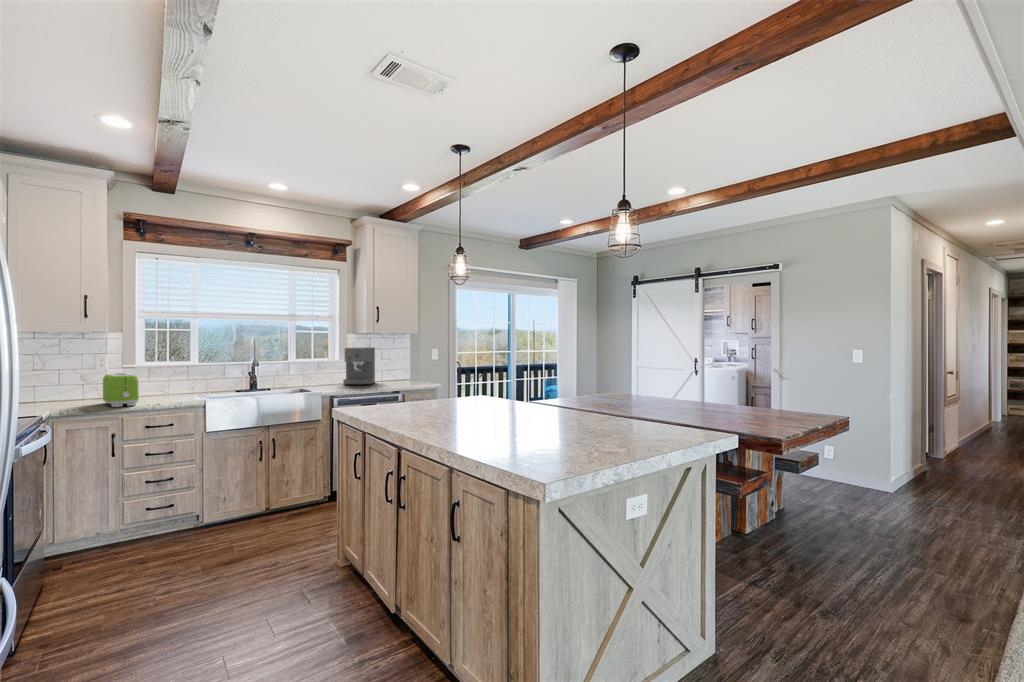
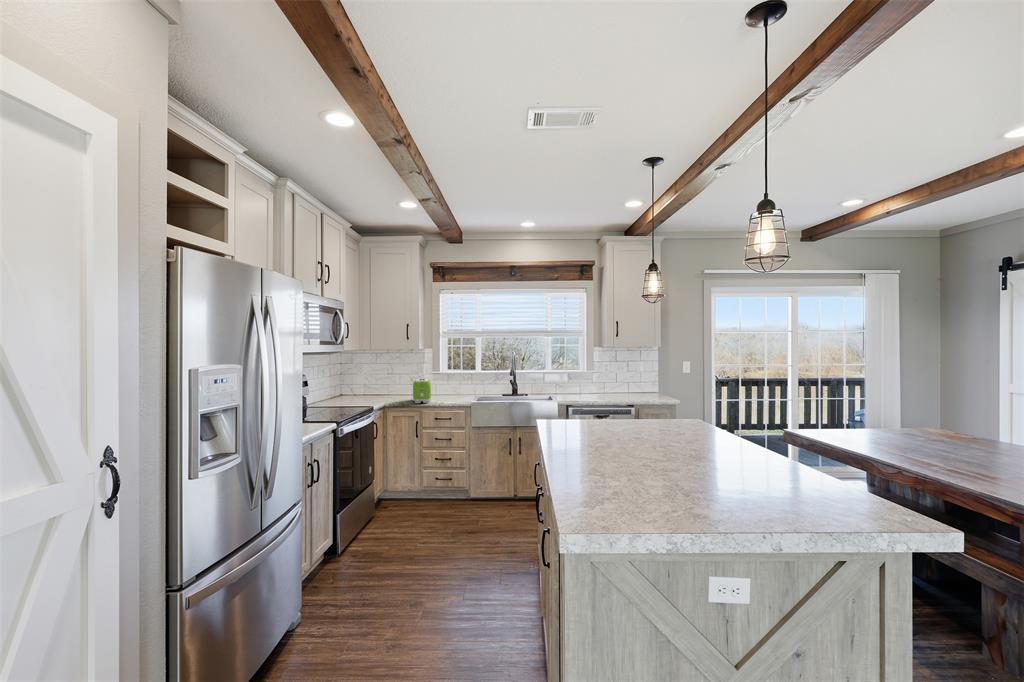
coffee maker: present [343,347,375,385] -> none [588,359,619,395]

